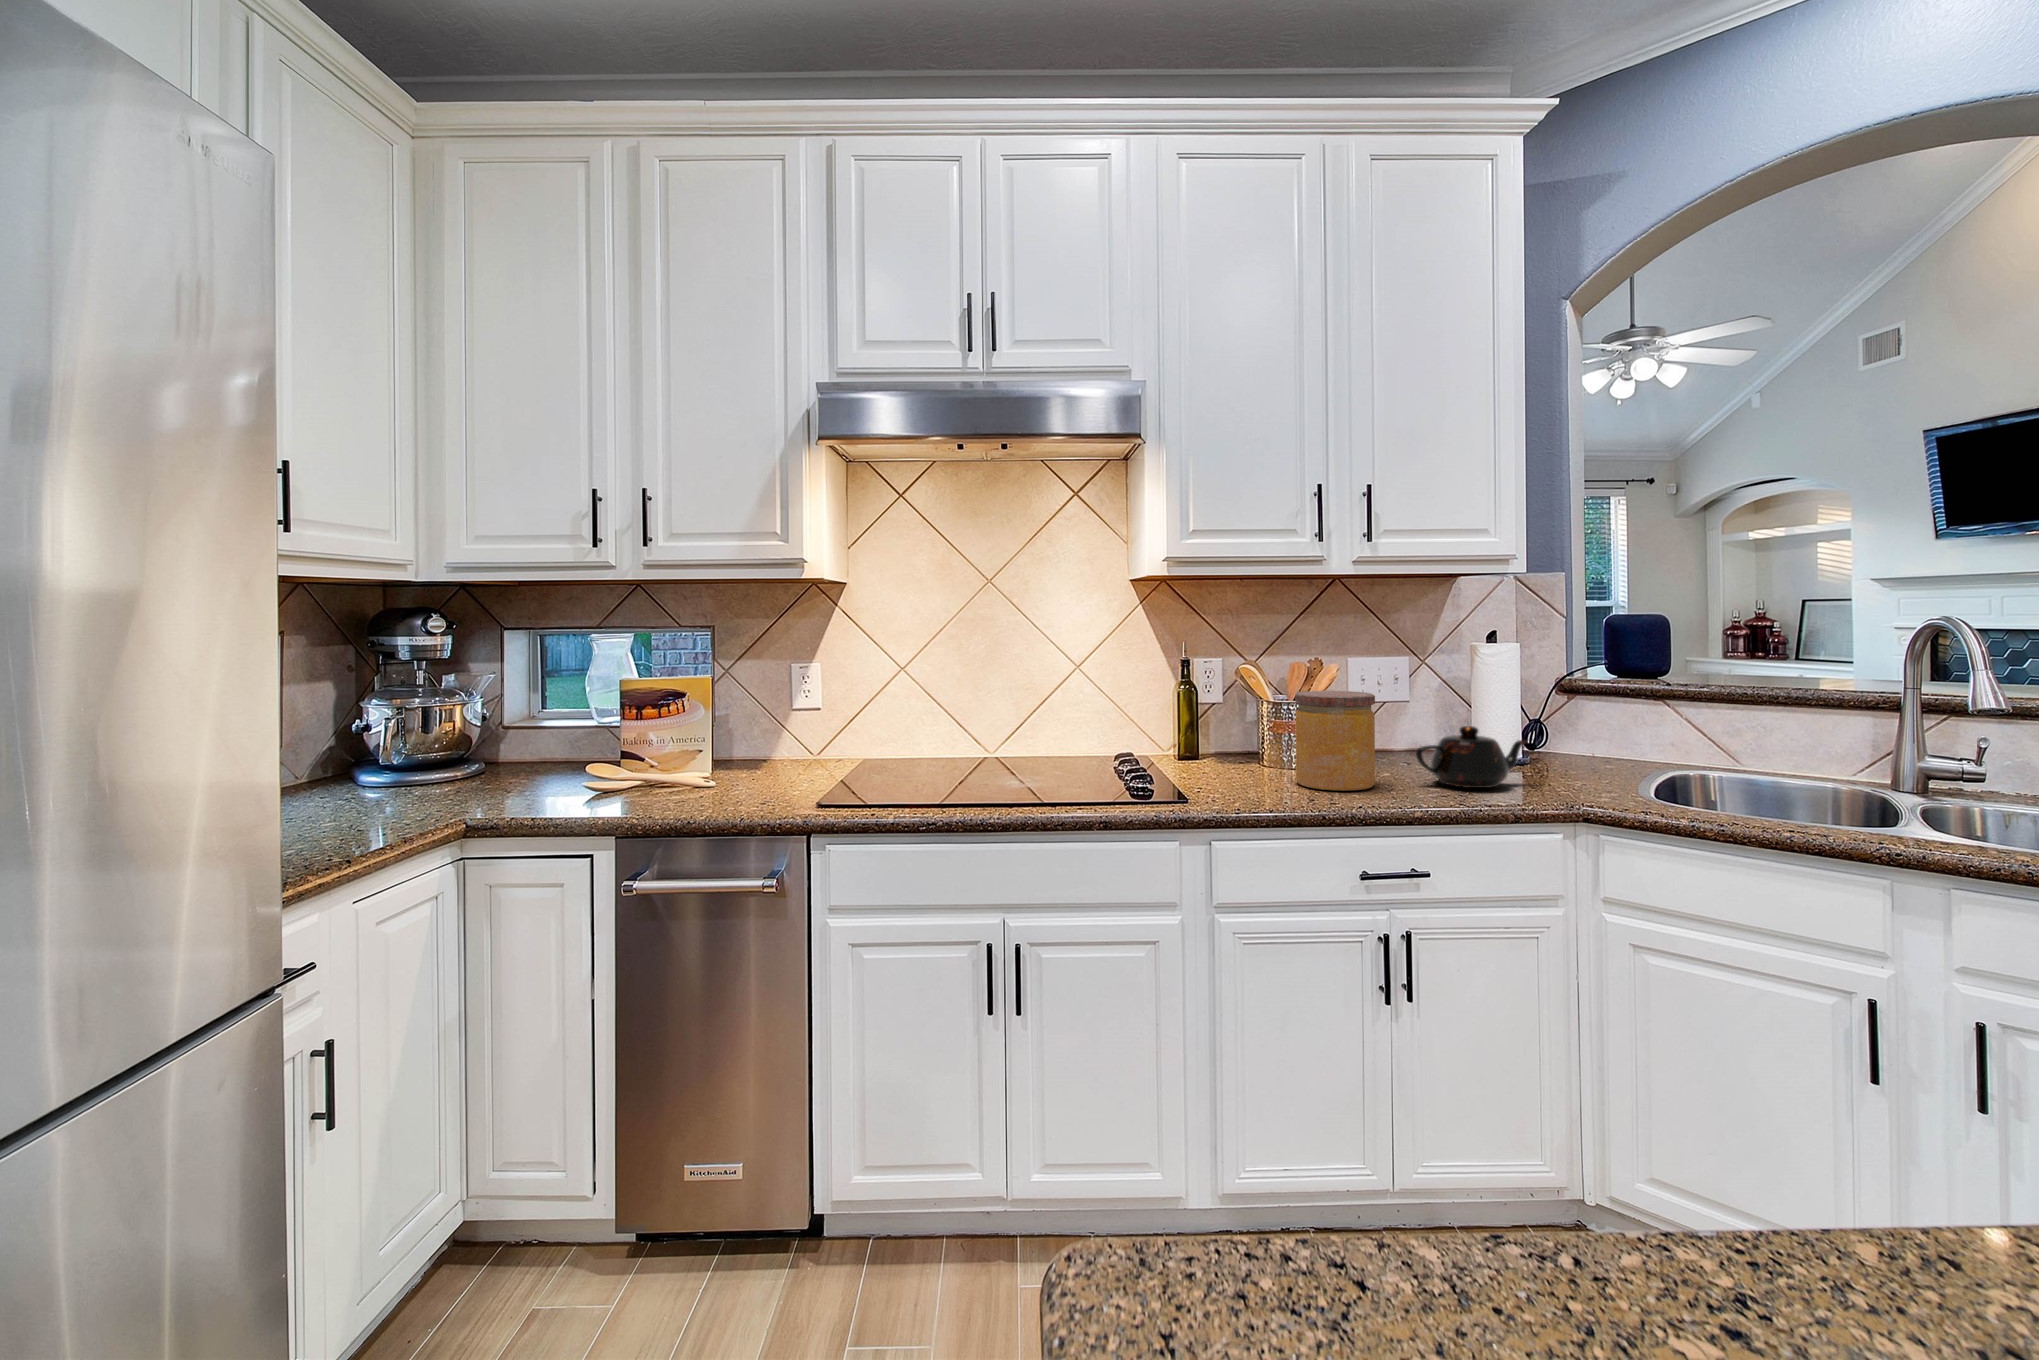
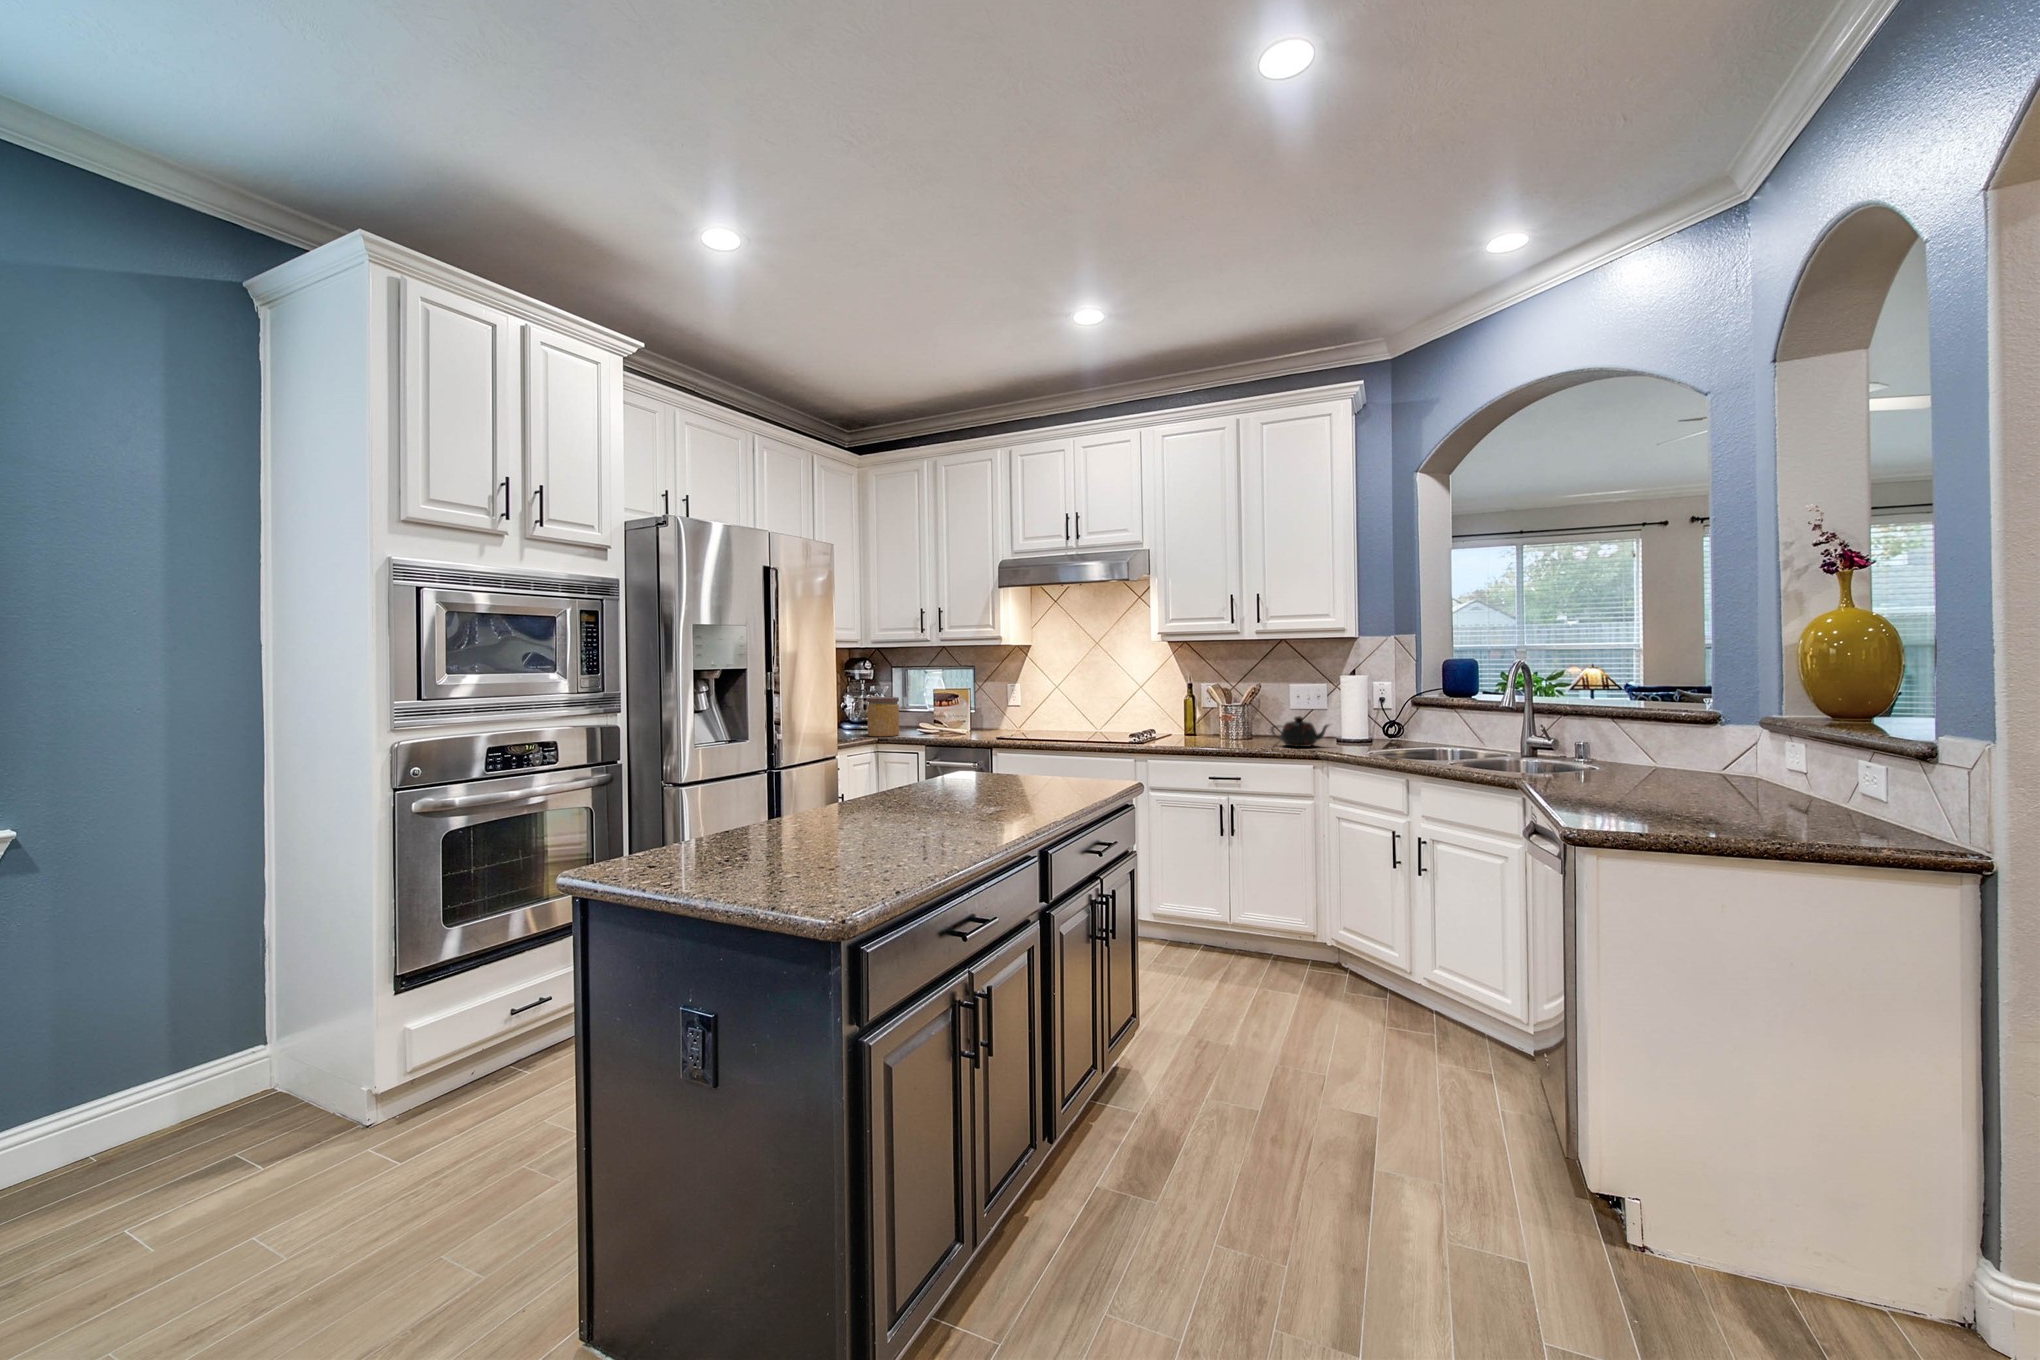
jar: present [1295,691,1375,791] -> present [867,697,899,736]

